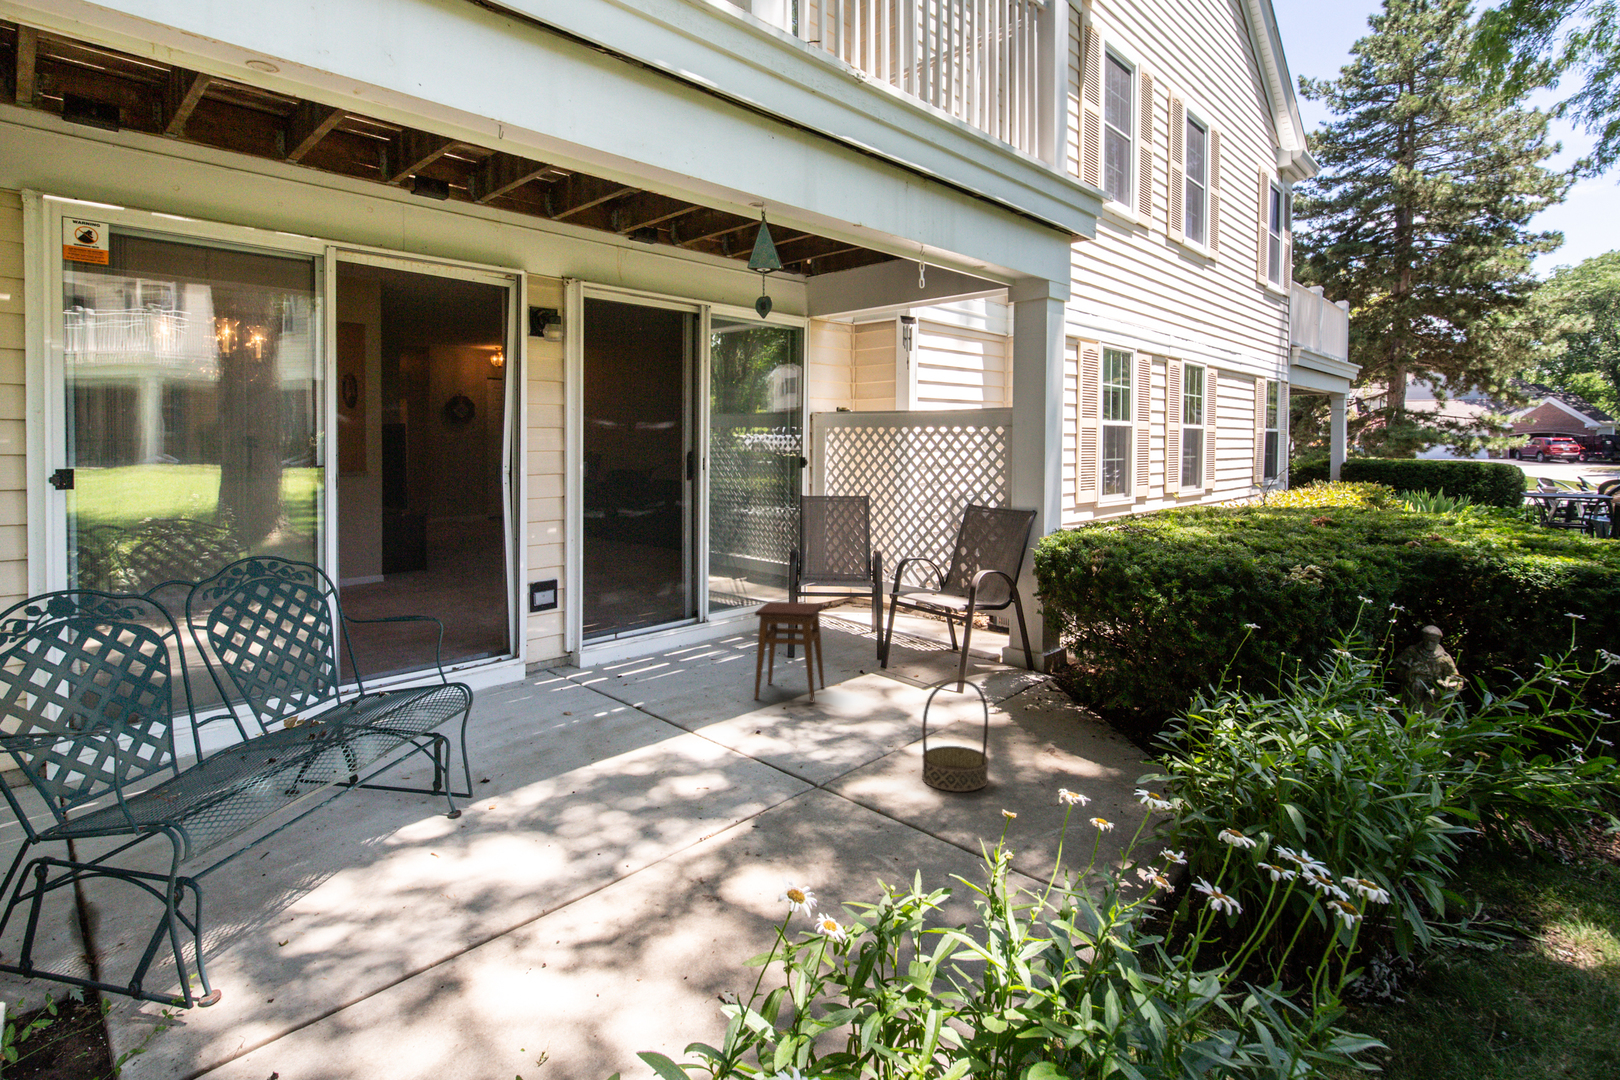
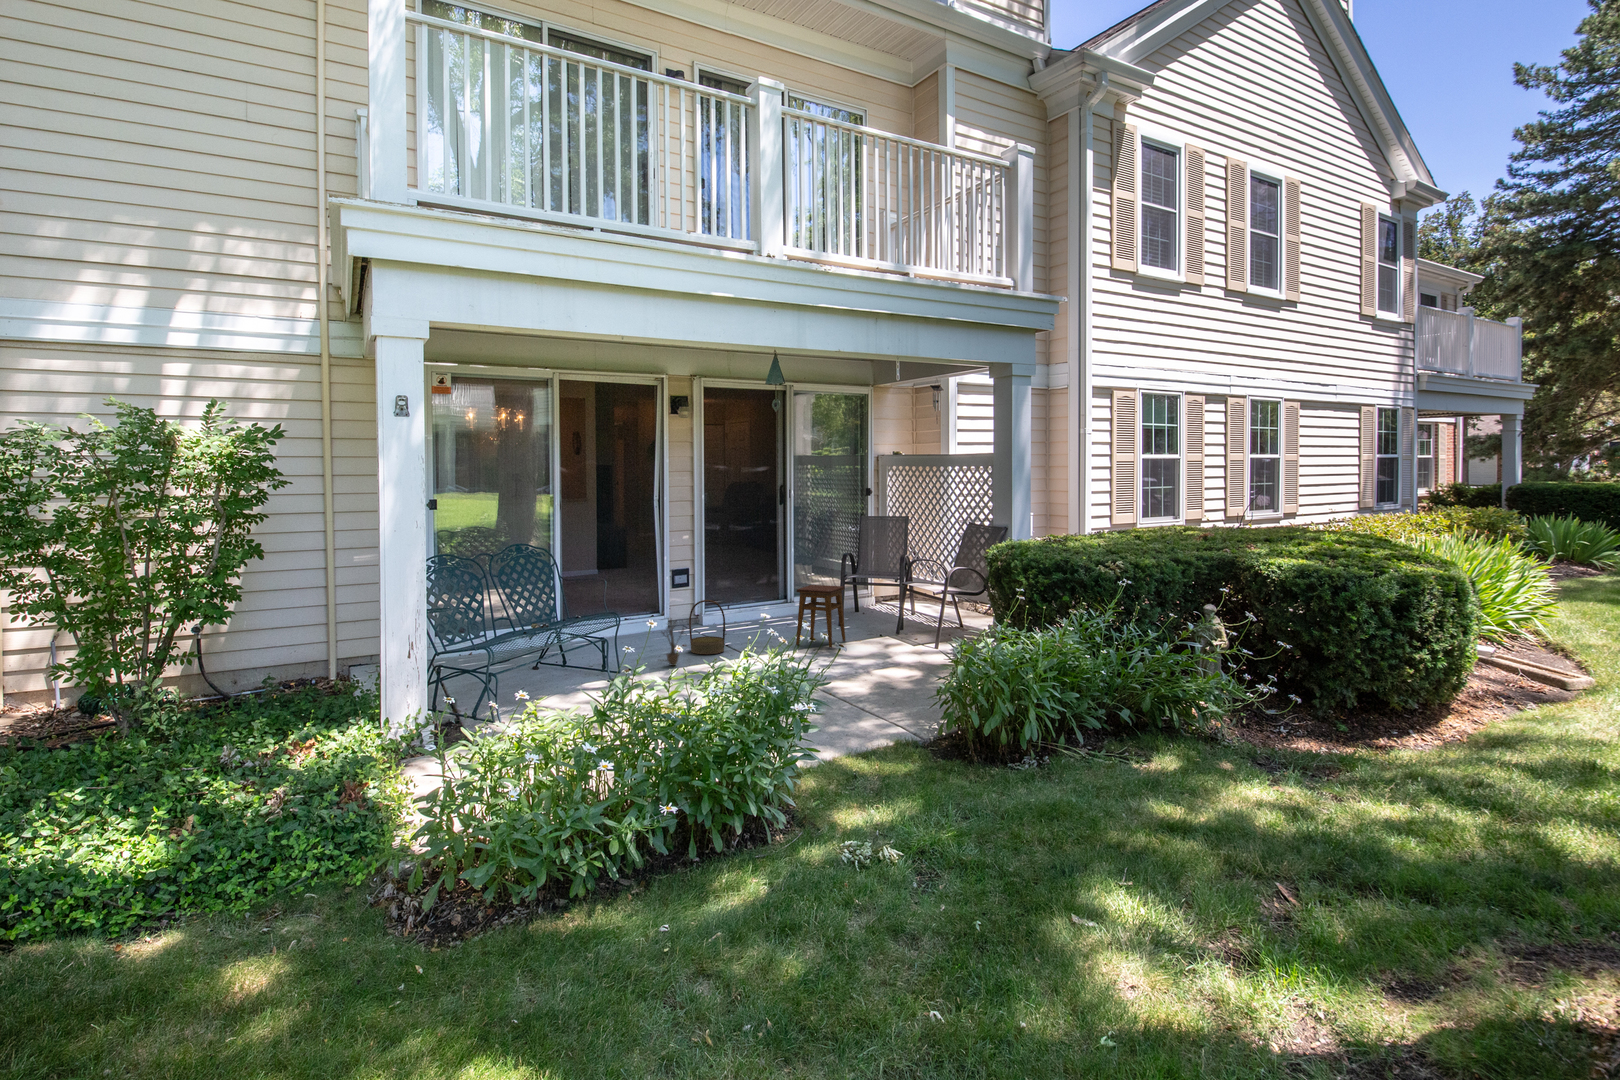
decorative plant: none [535,678,591,765] -> present [660,620,684,665]
basket: present [922,679,988,792] -> present [689,600,725,654]

